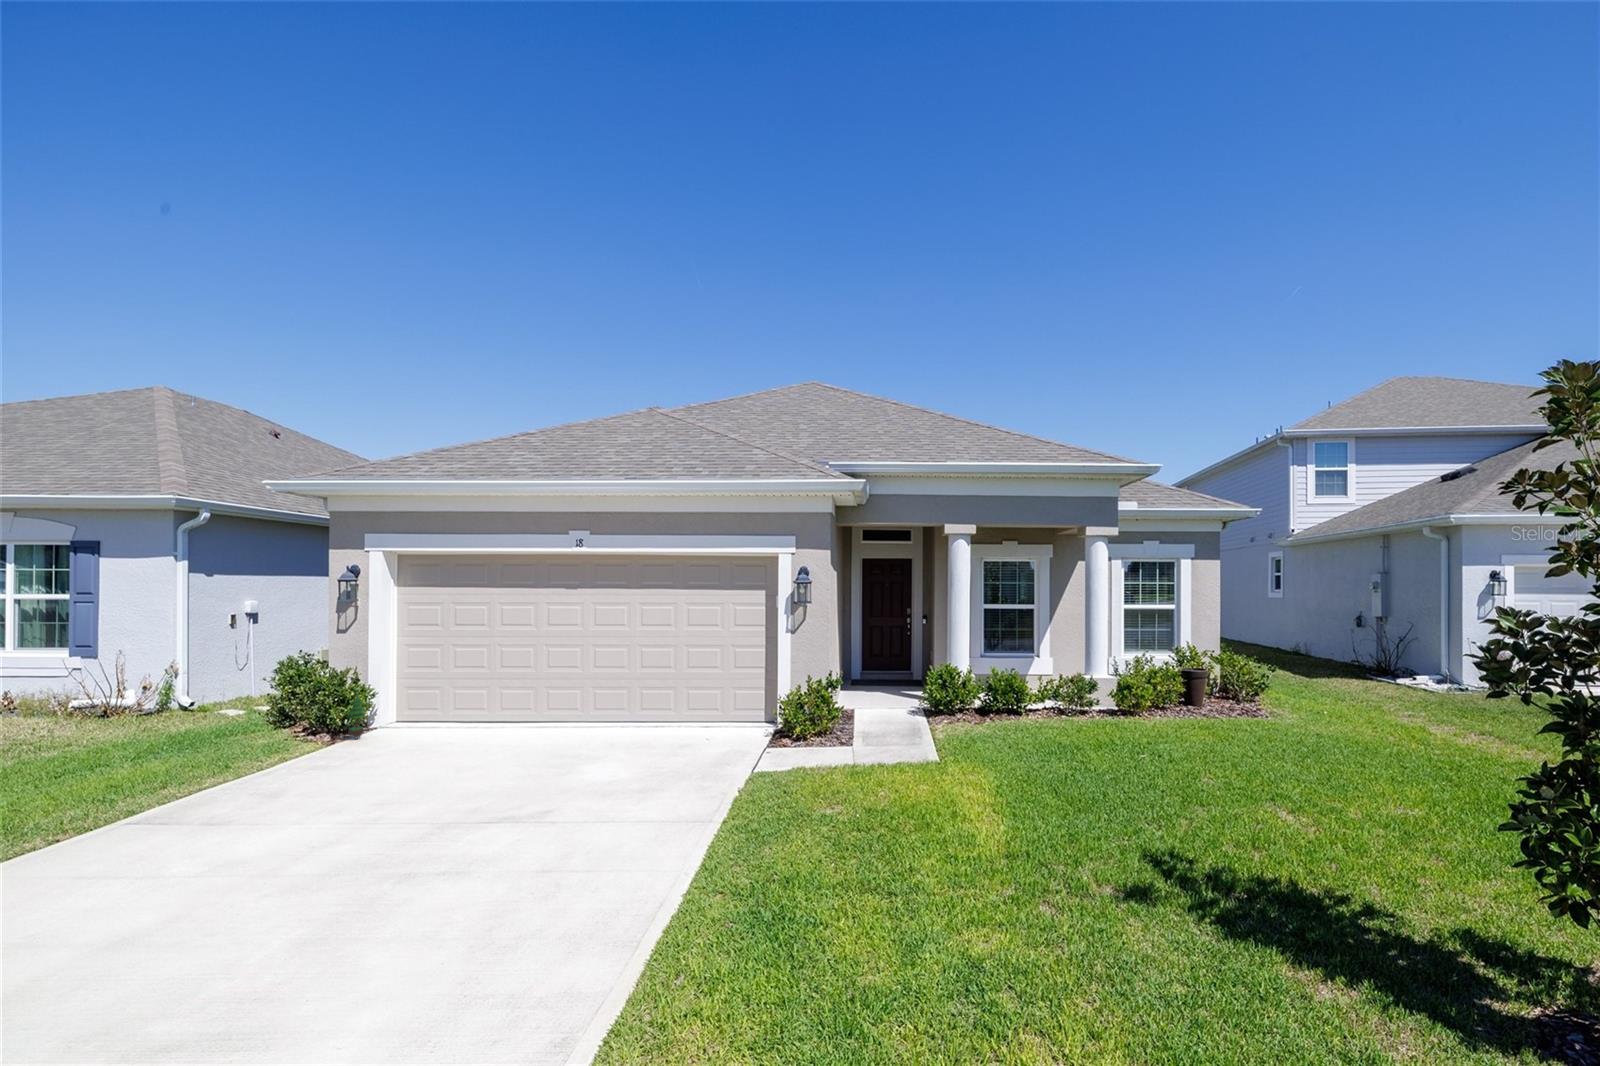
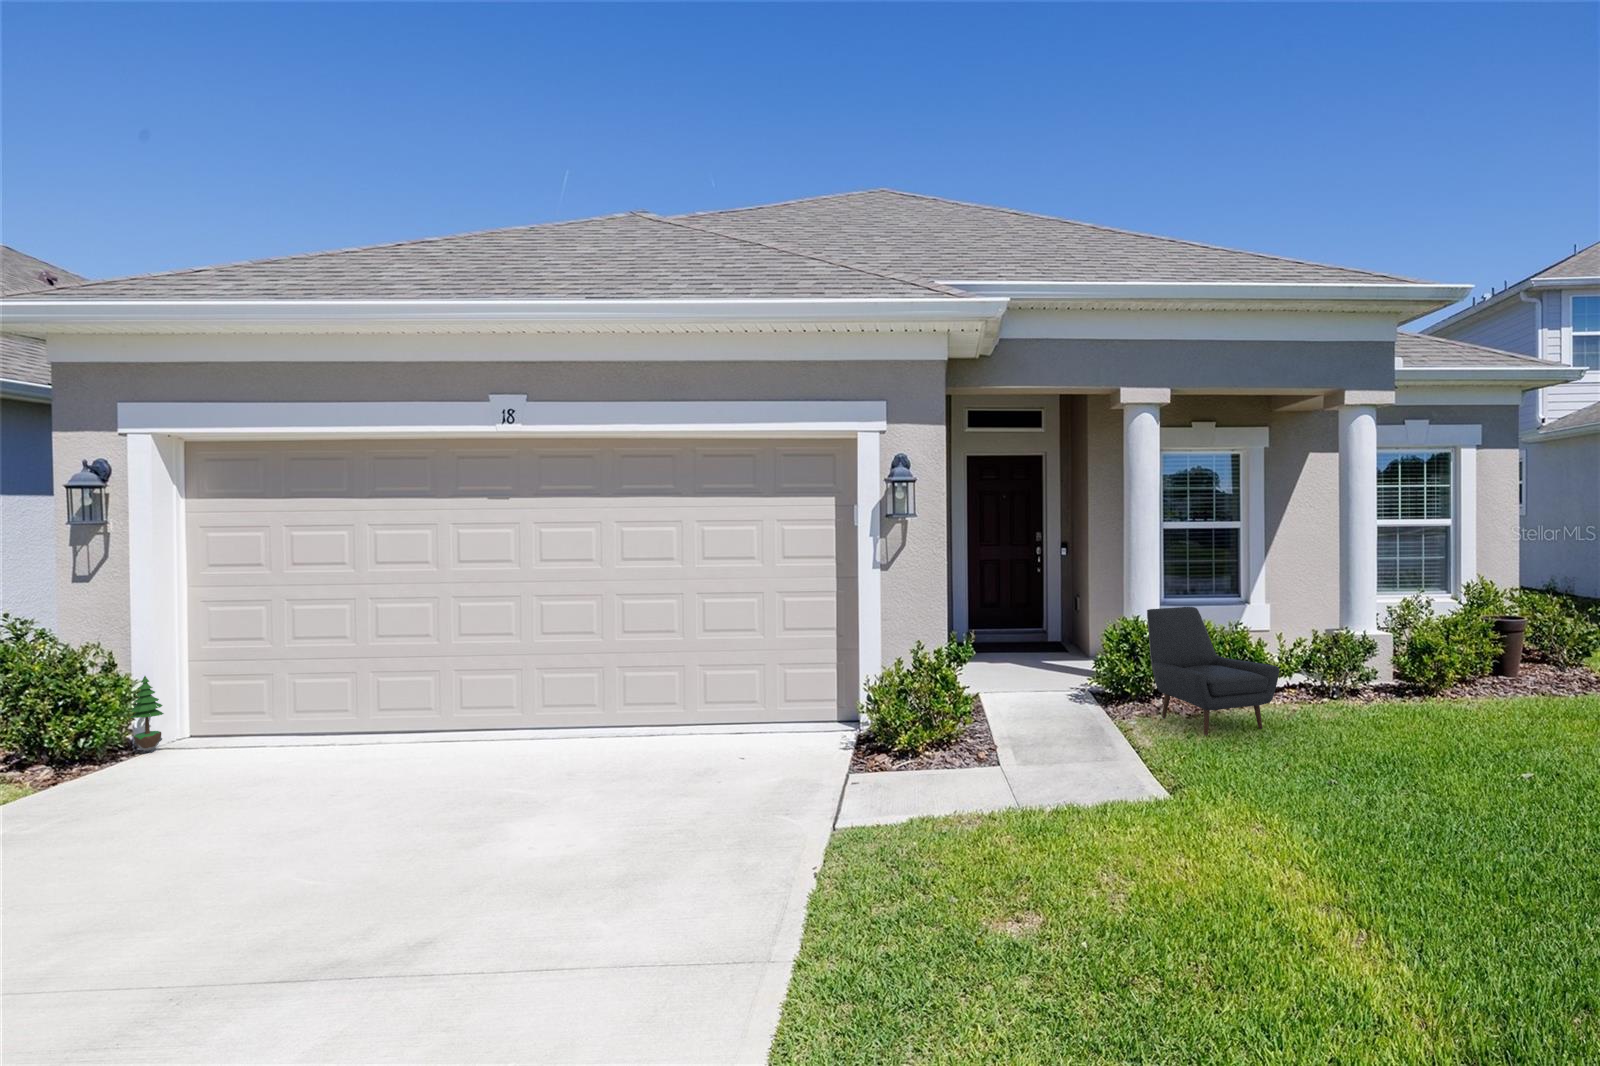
chair: none [950,658,1020,733] -> present [1147,607,1279,736]

